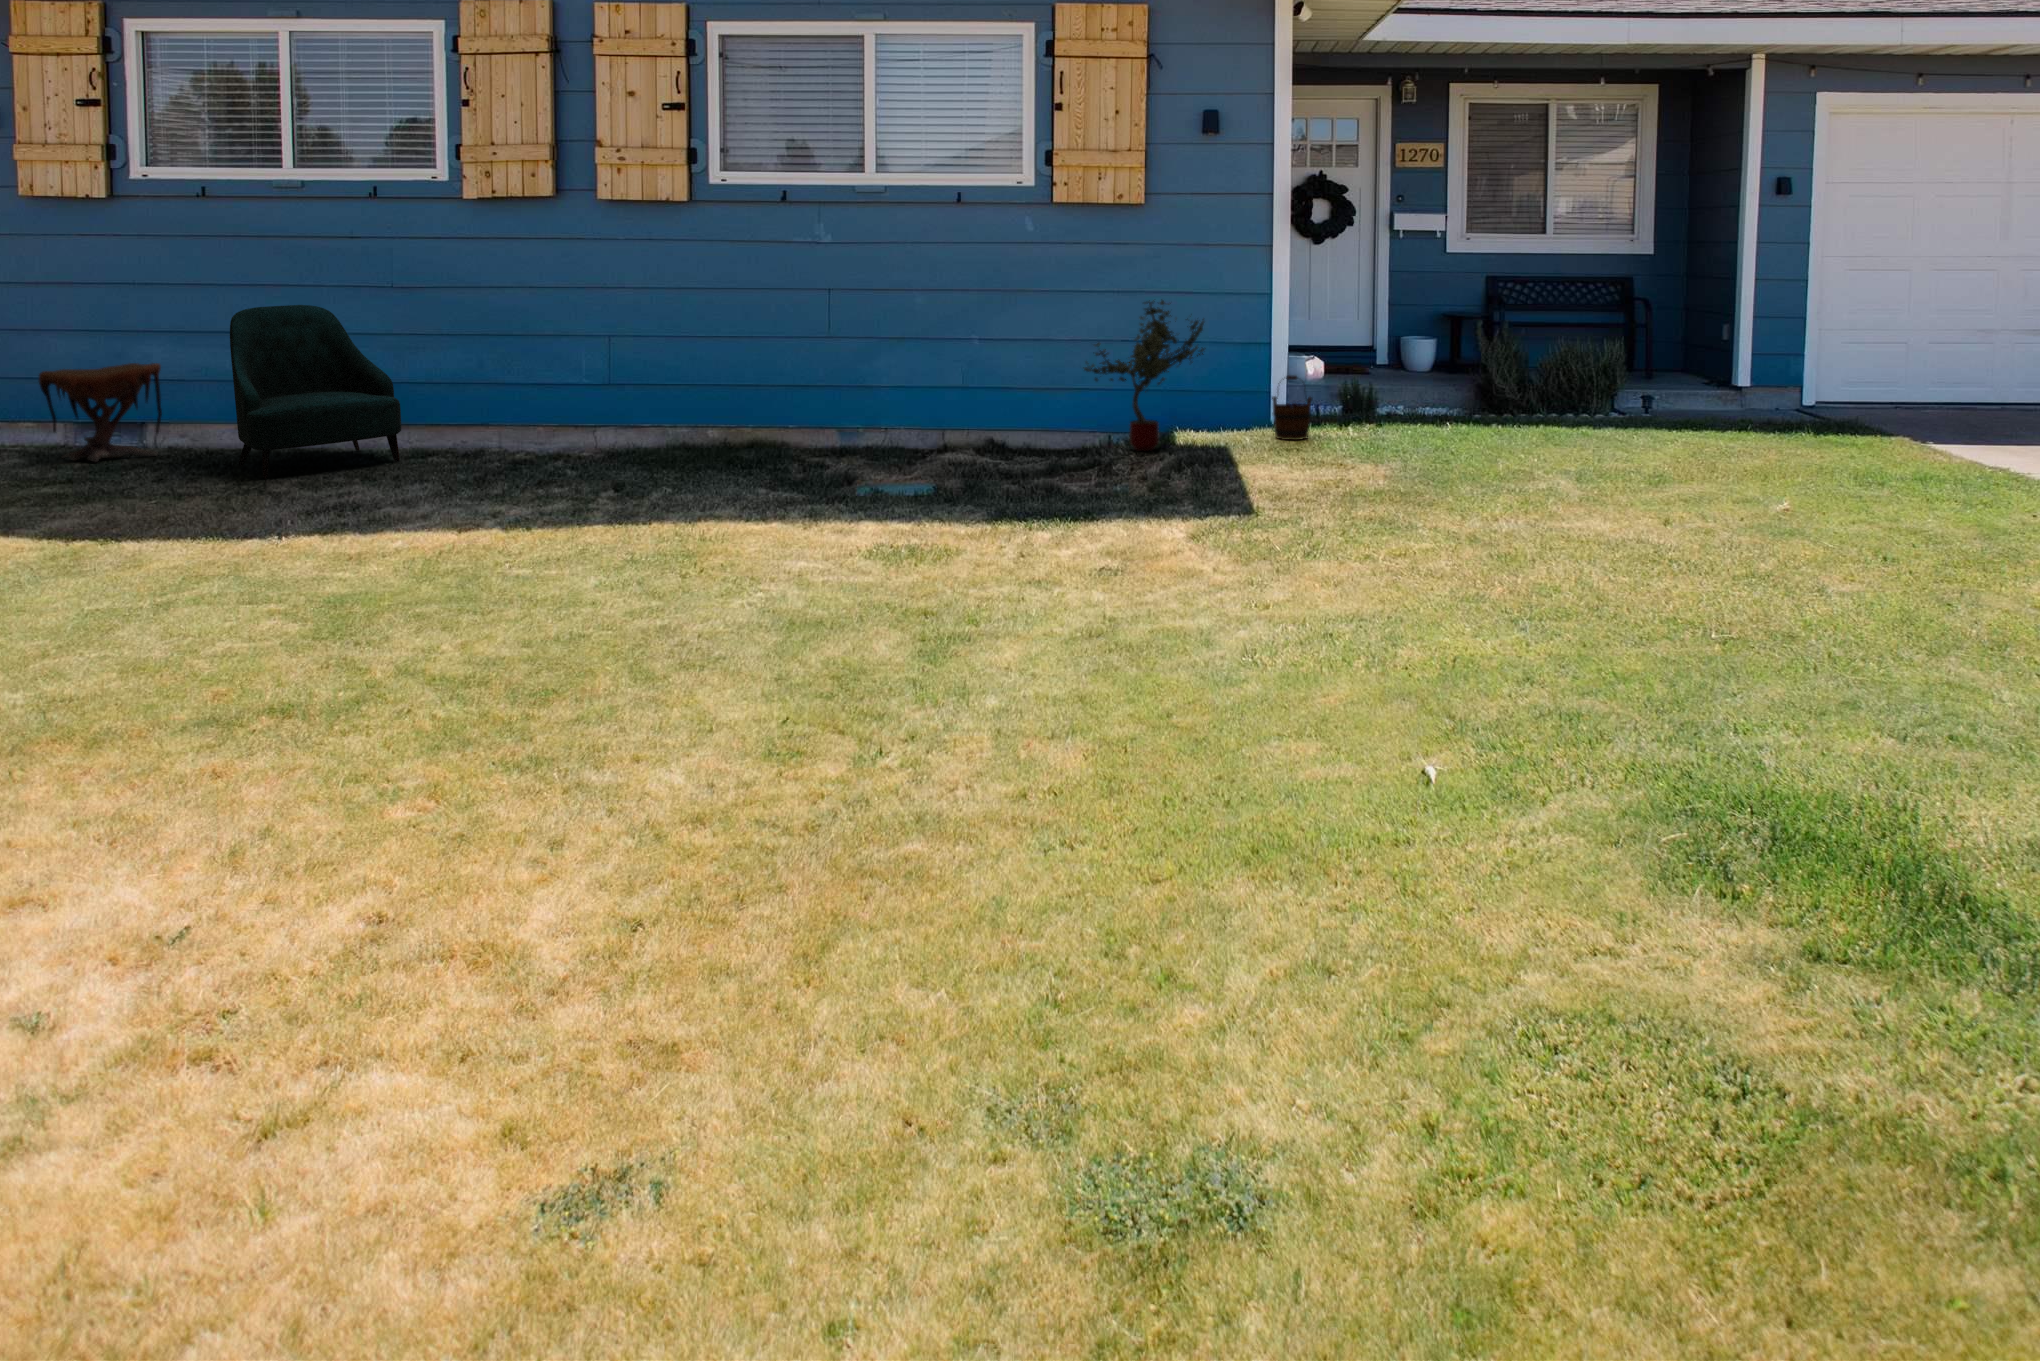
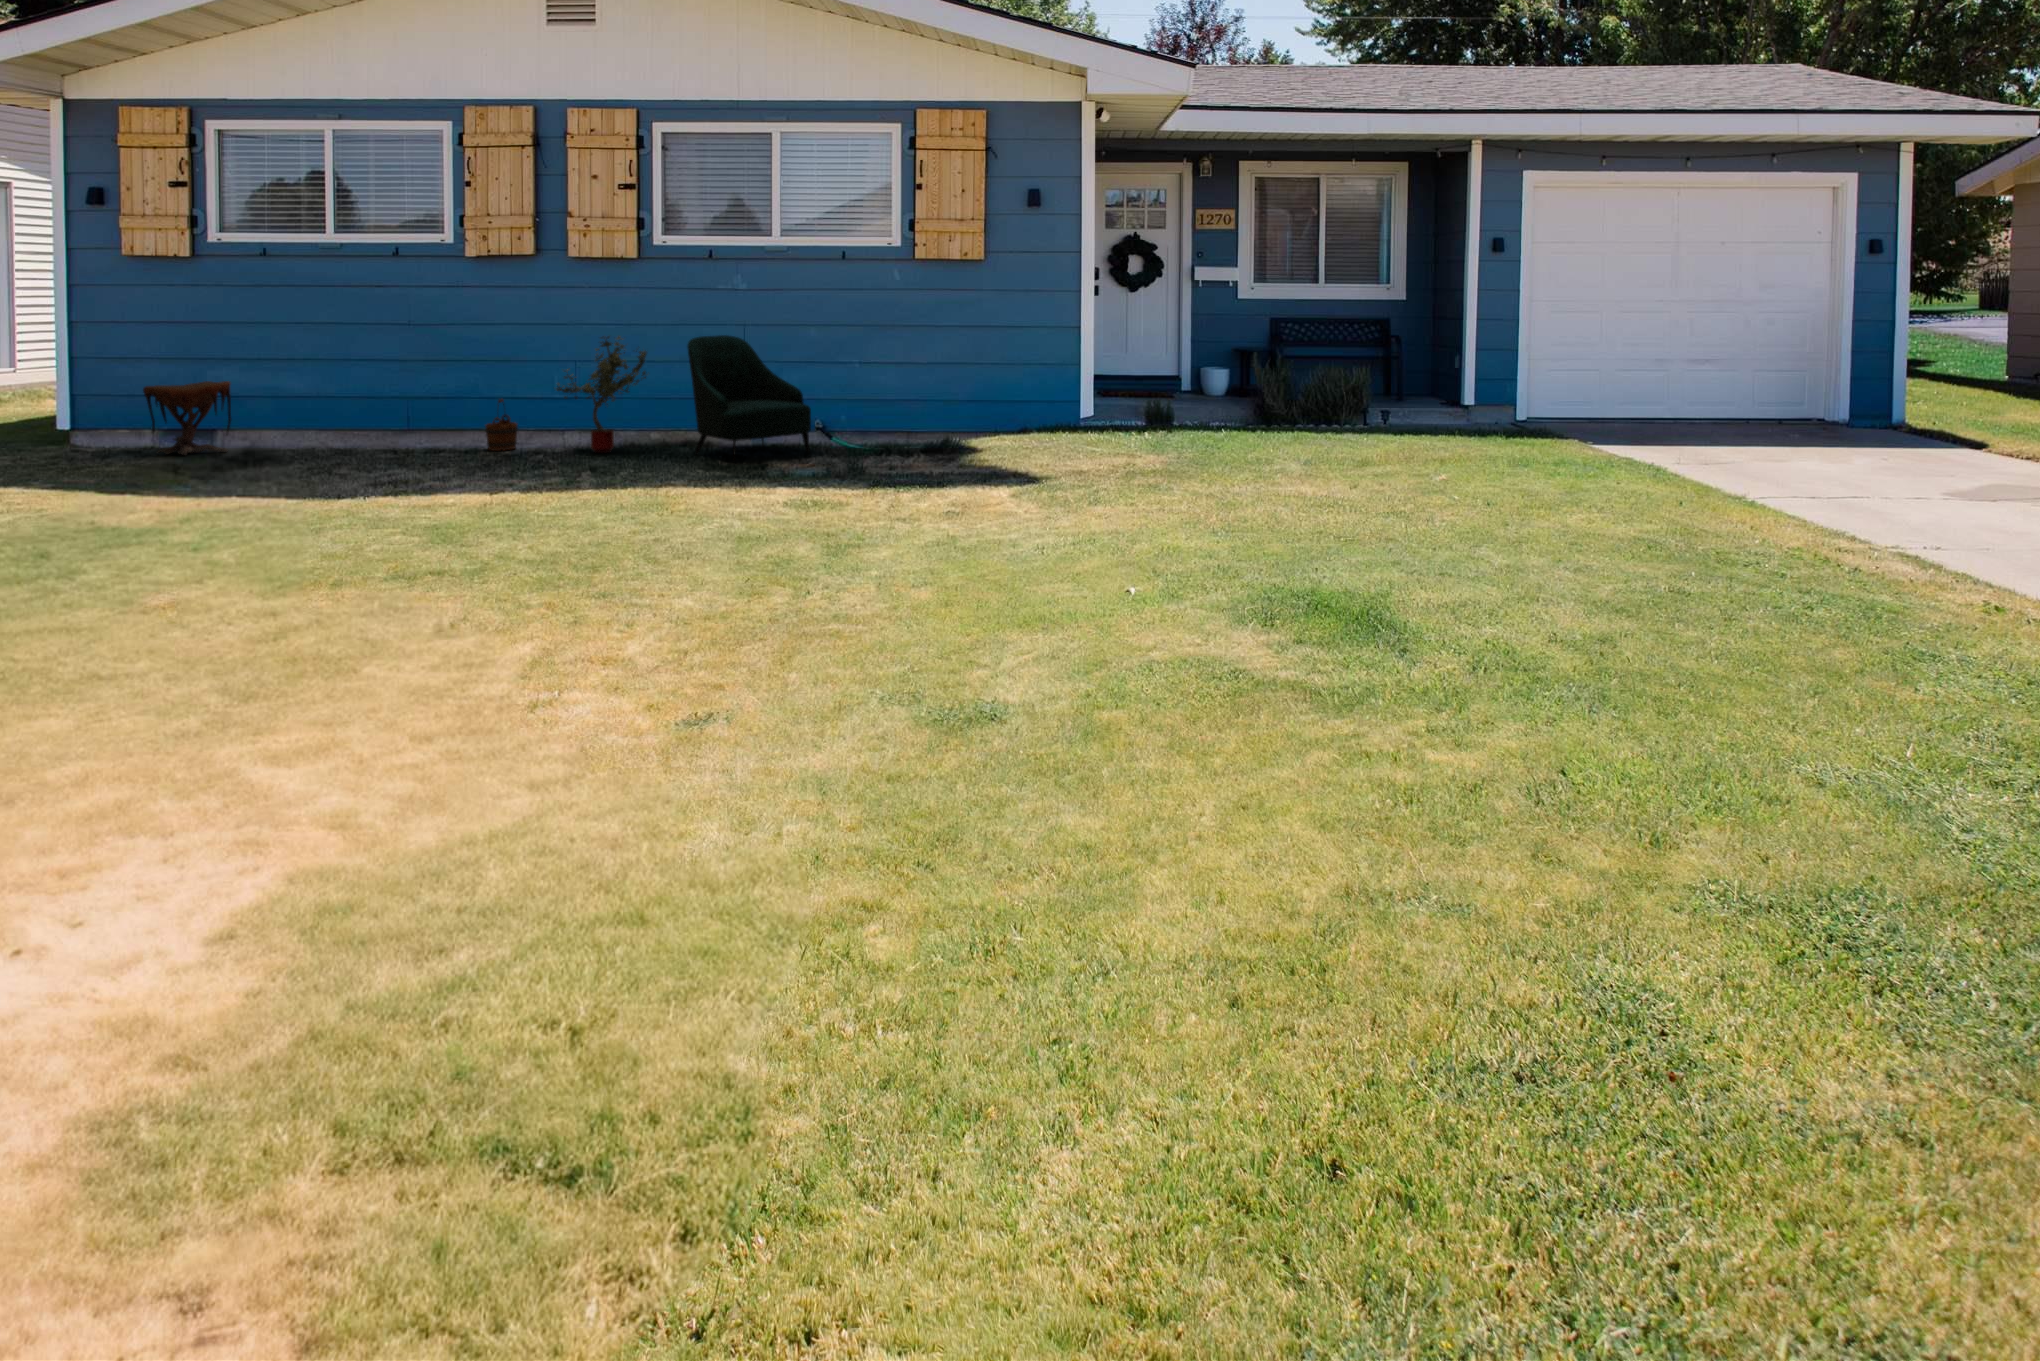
potted tree: present [1083,300,1204,451] -> present [556,336,647,453]
armchair: present [230,305,401,479] -> present [687,335,811,461]
wooden bucket: present [1272,375,1312,440] -> present [485,399,518,451]

